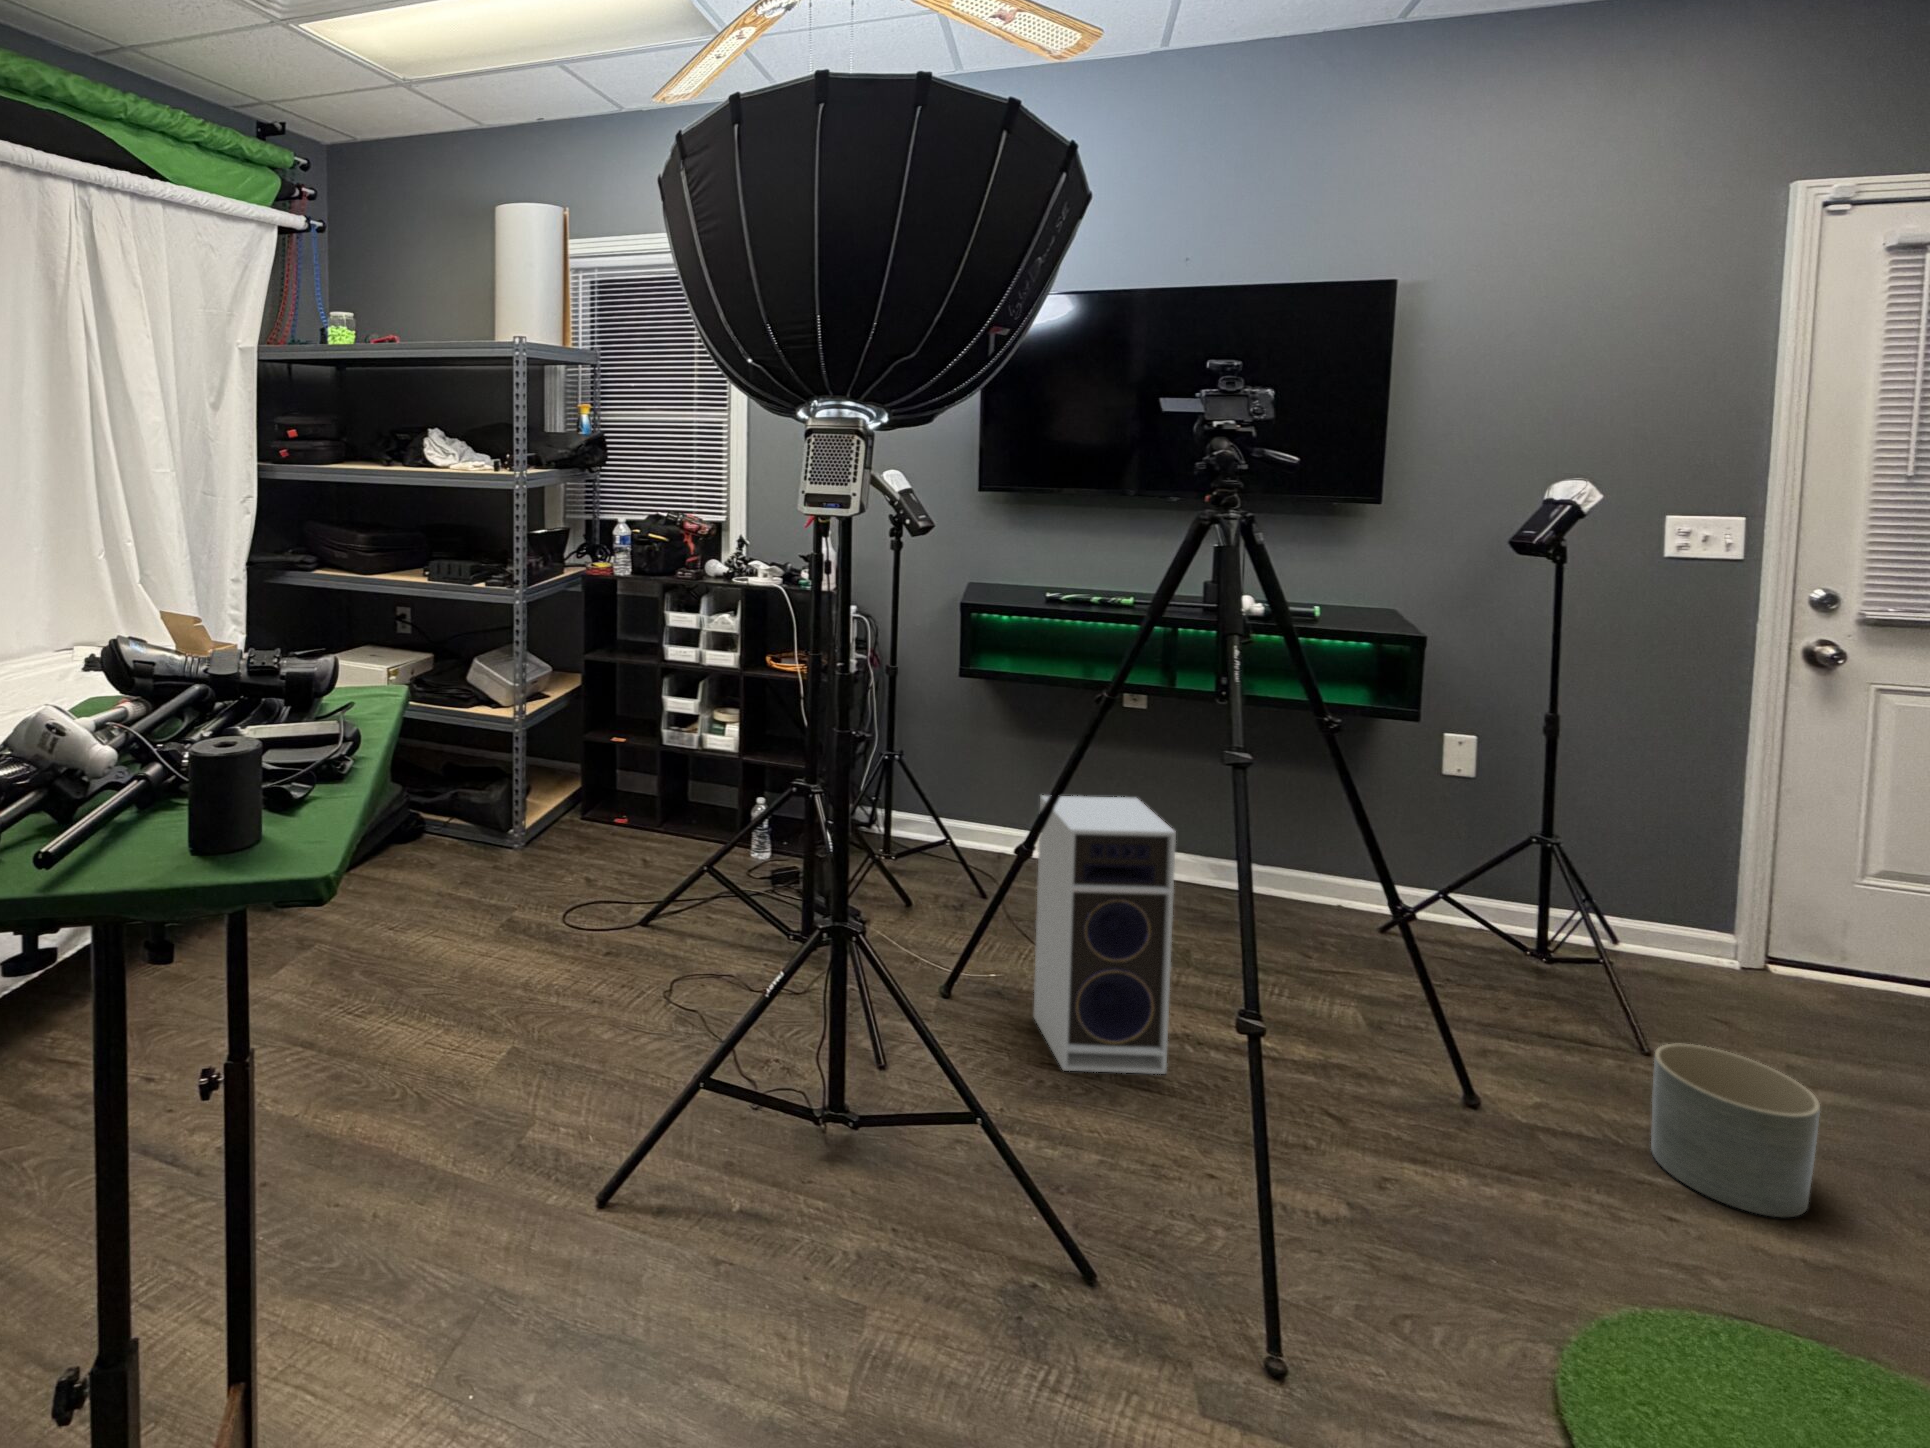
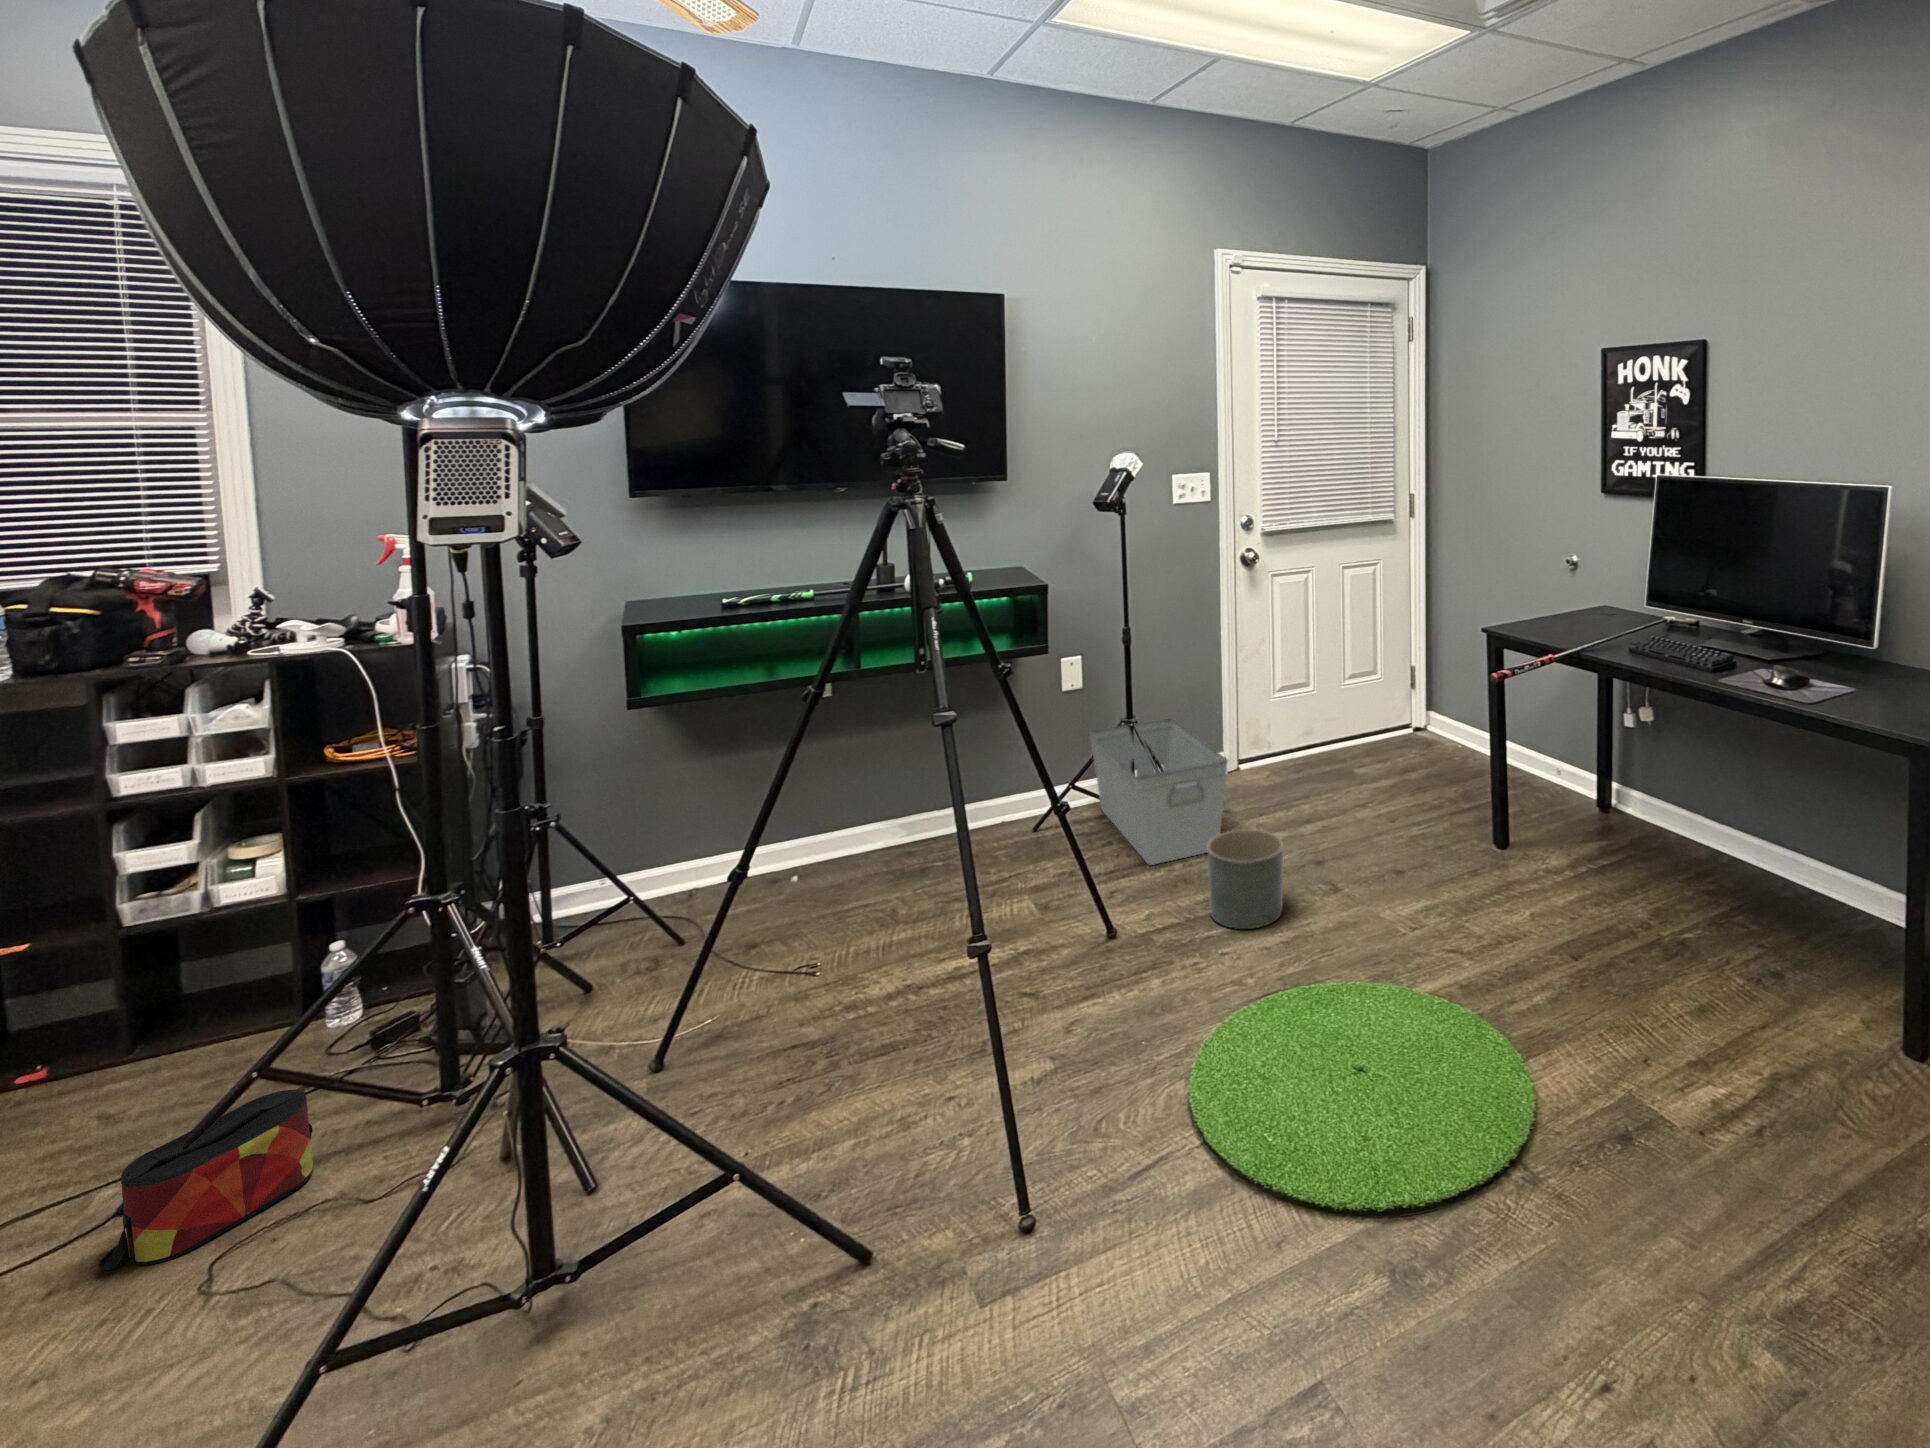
speaker: present [1034,795,1176,1074] -> none [748,782,897,1079]
storage bin: none [1477,834,1725,1069] -> present [1089,718,1228,865]
bag: none [629,888,732,971] -> present [98,1090,313,1270]

